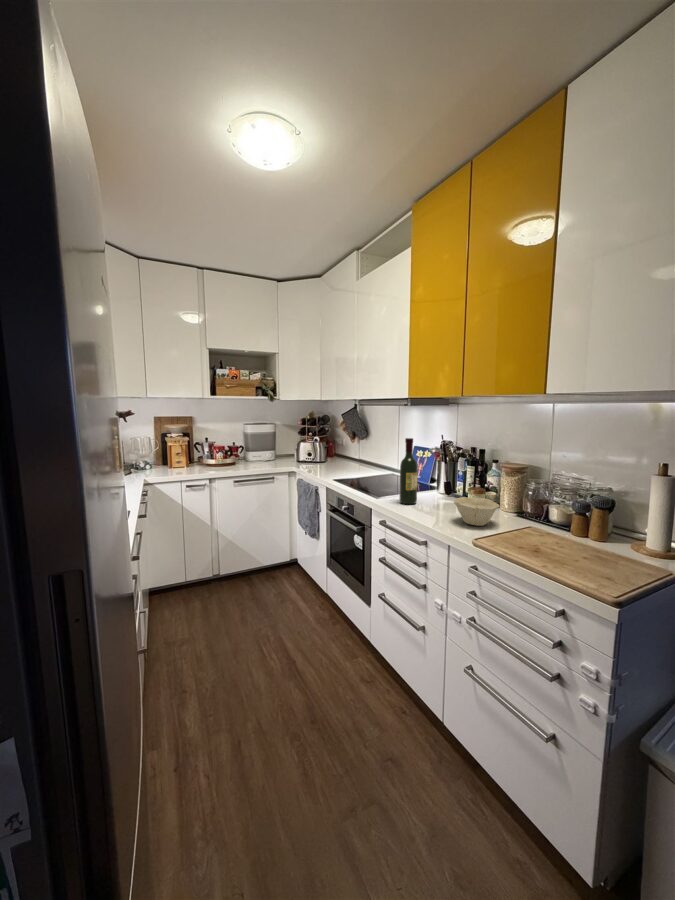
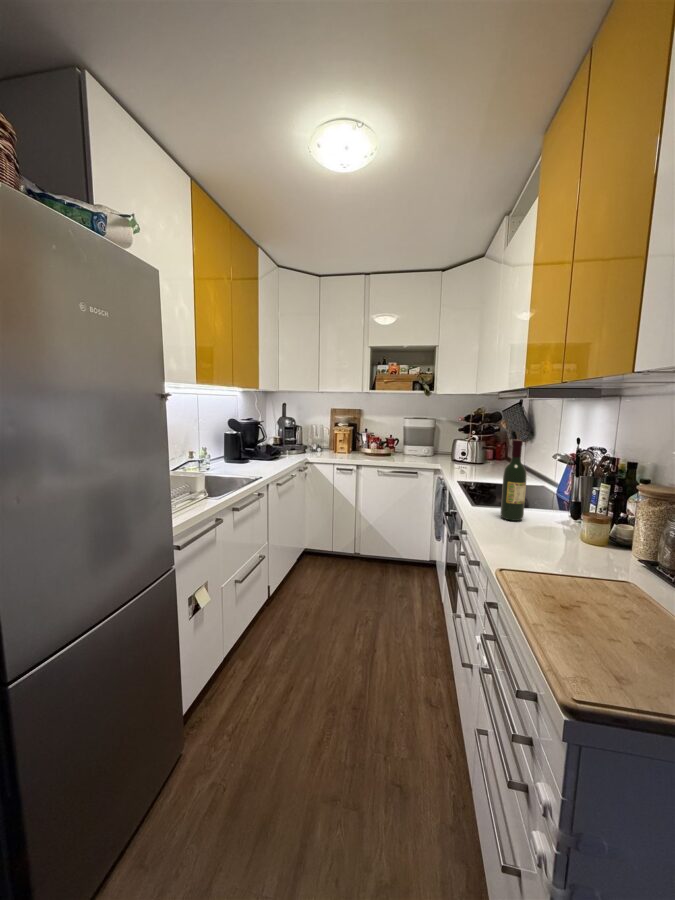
bowl: present [454,497,500,526] -> none [539,522,608,566]

